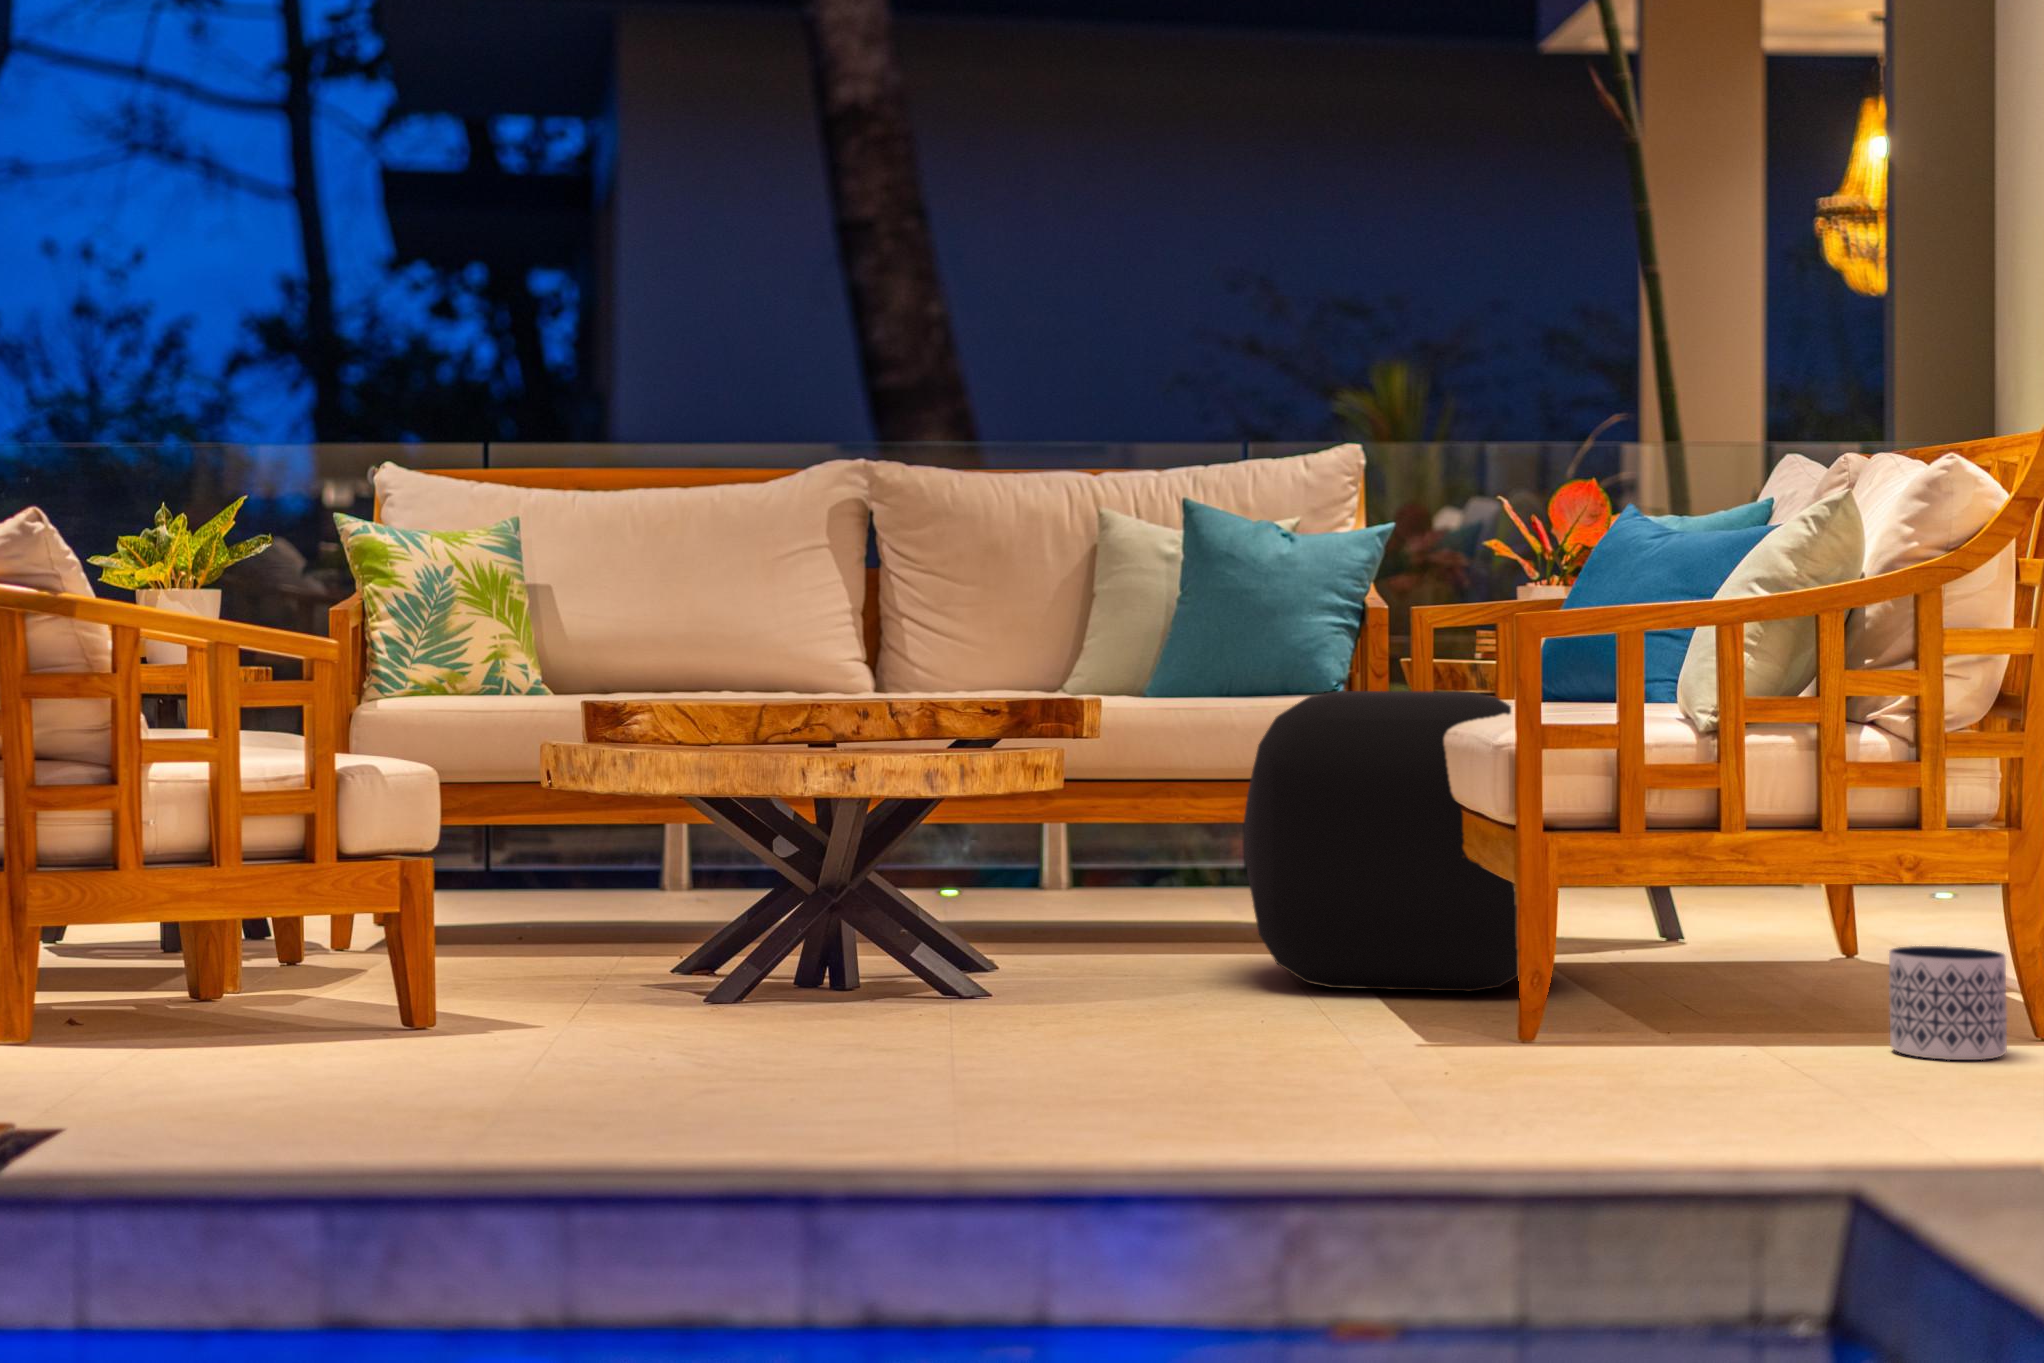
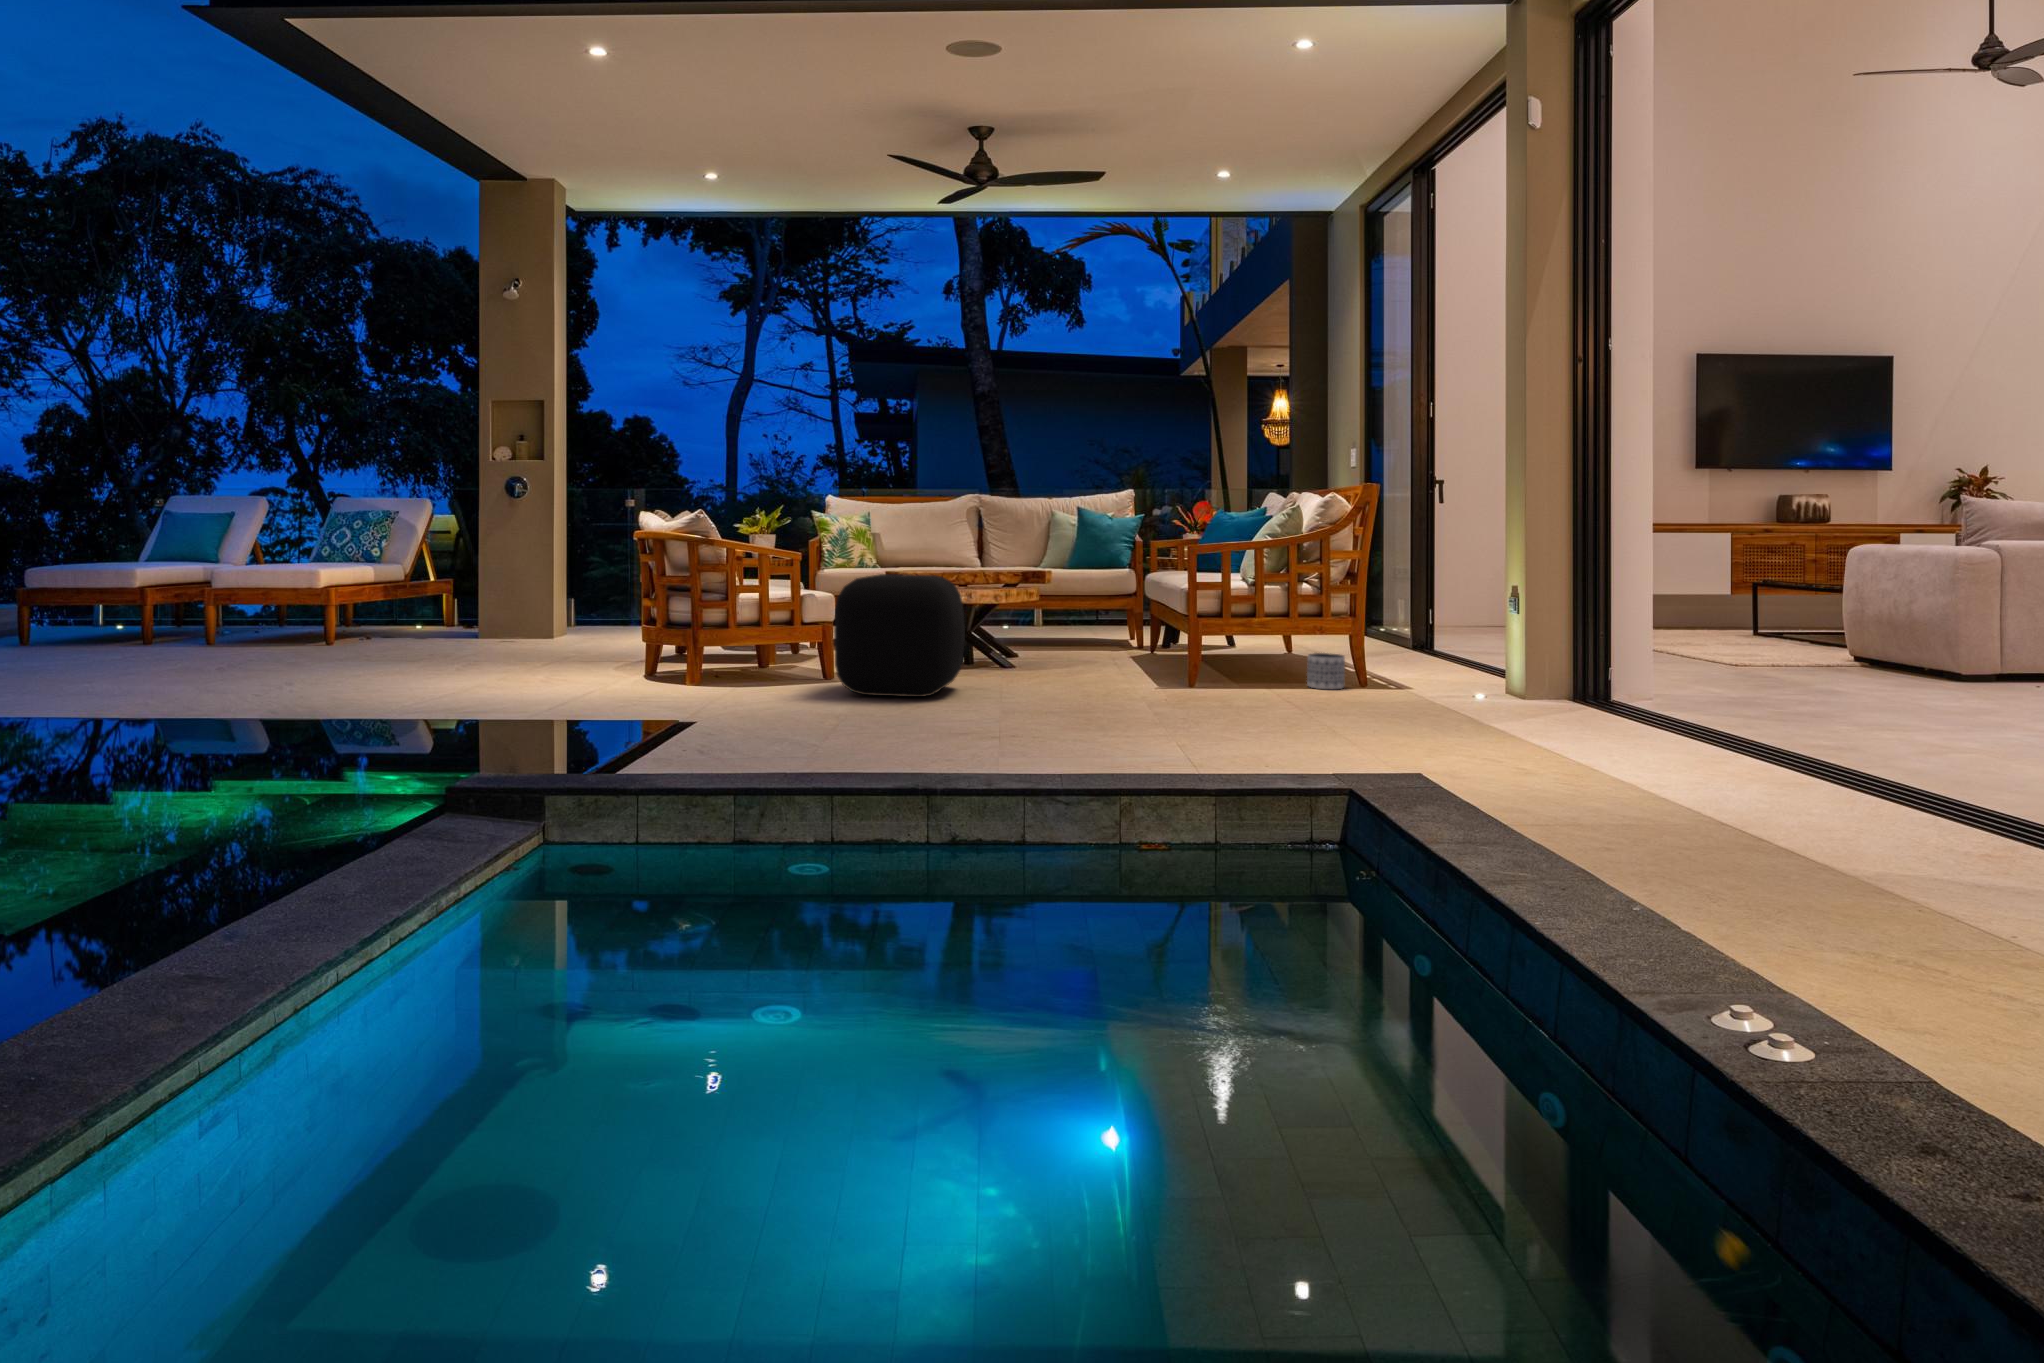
ottoman: present [1244,691,1518,991] -> present [834,574,965,697]

